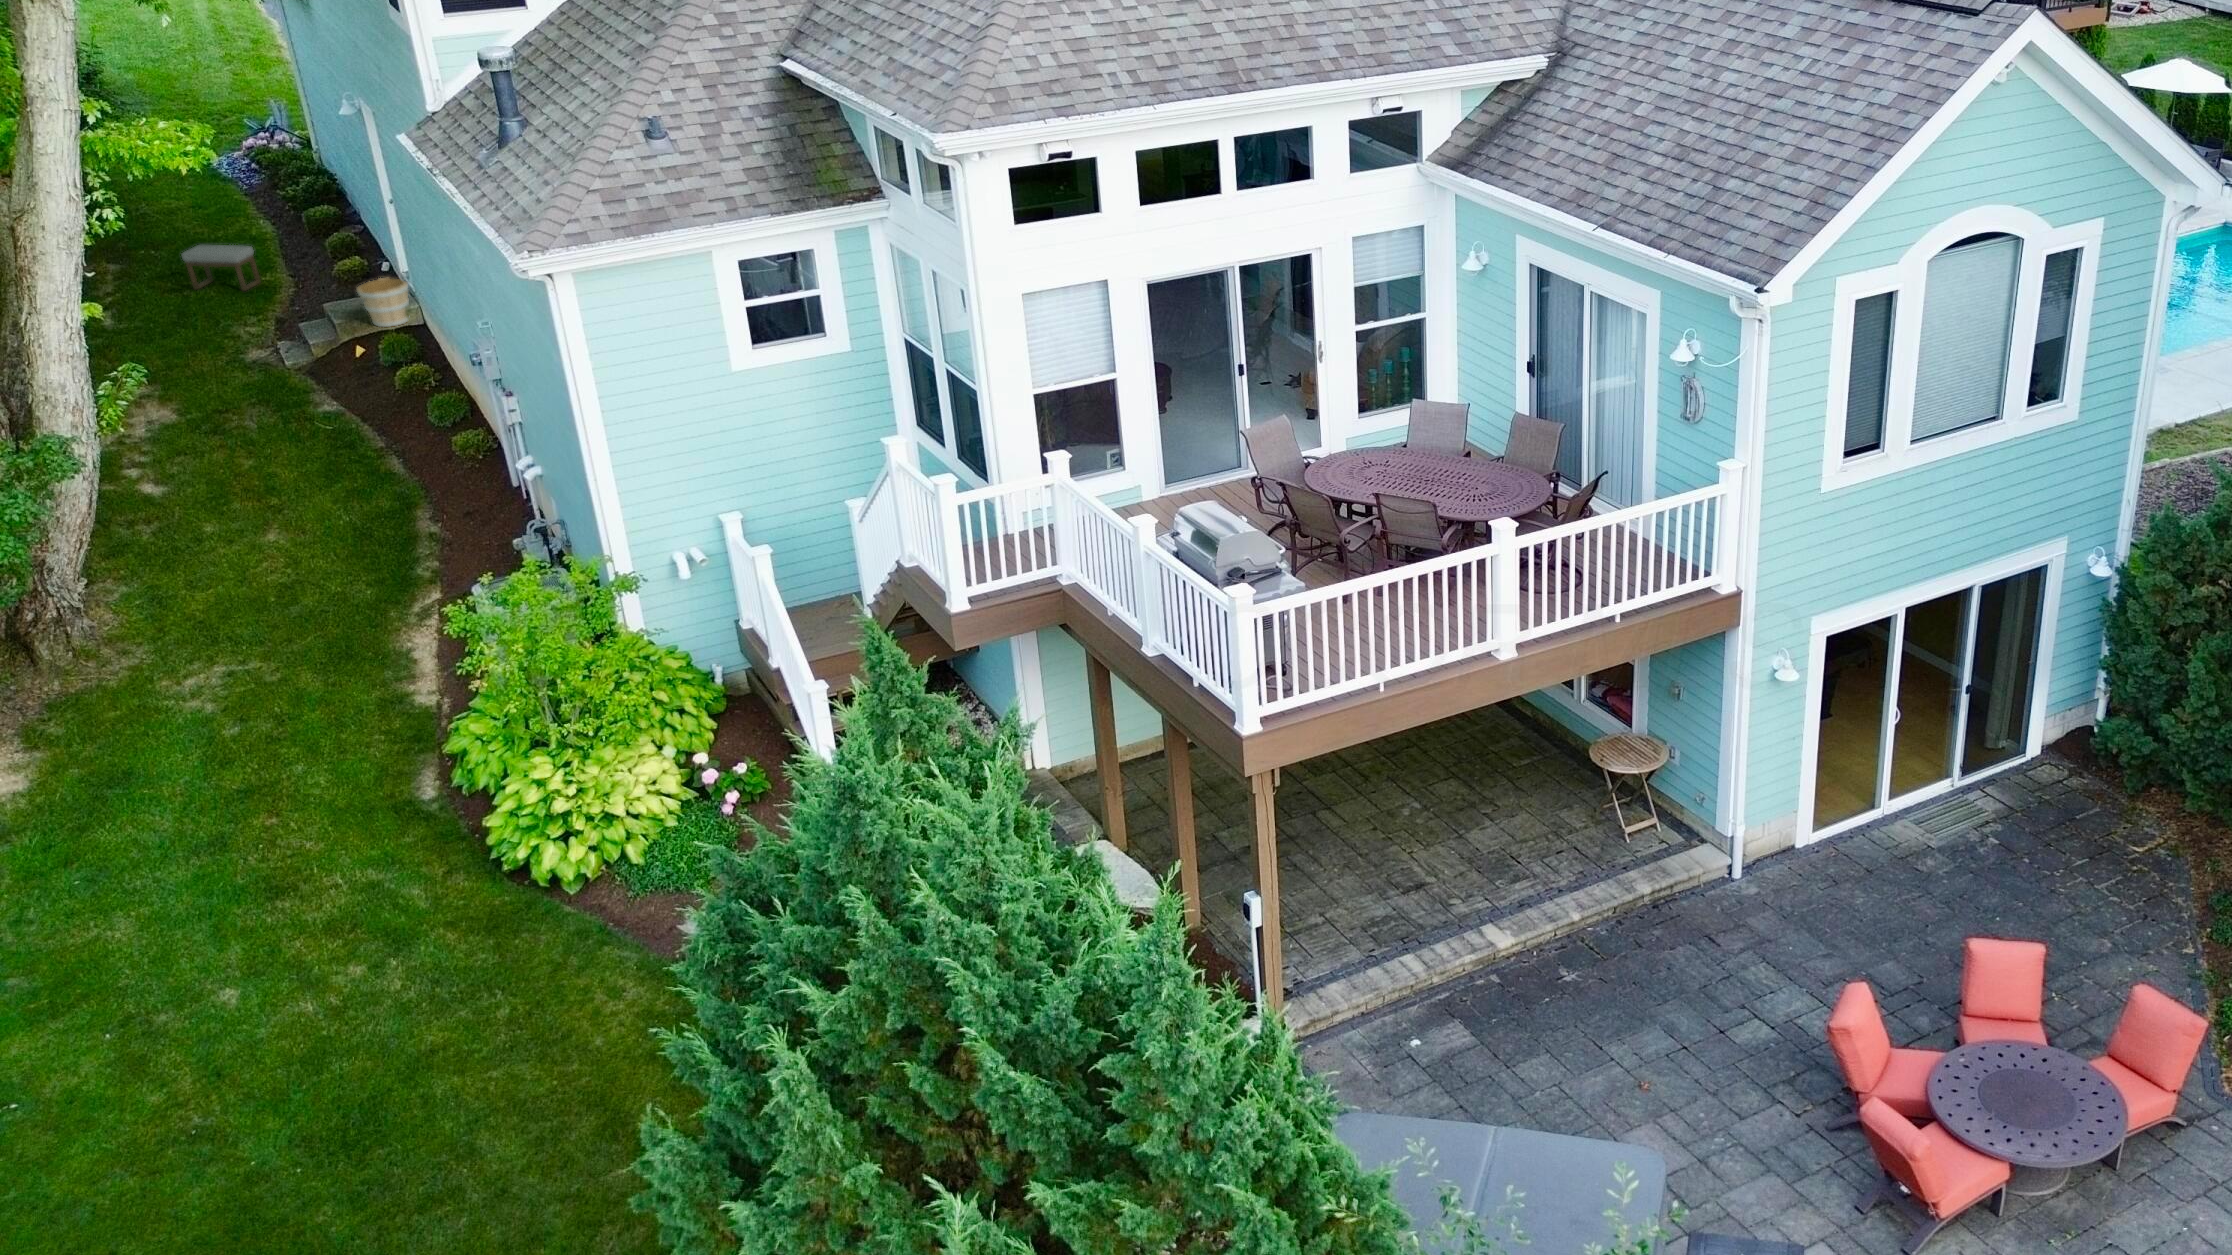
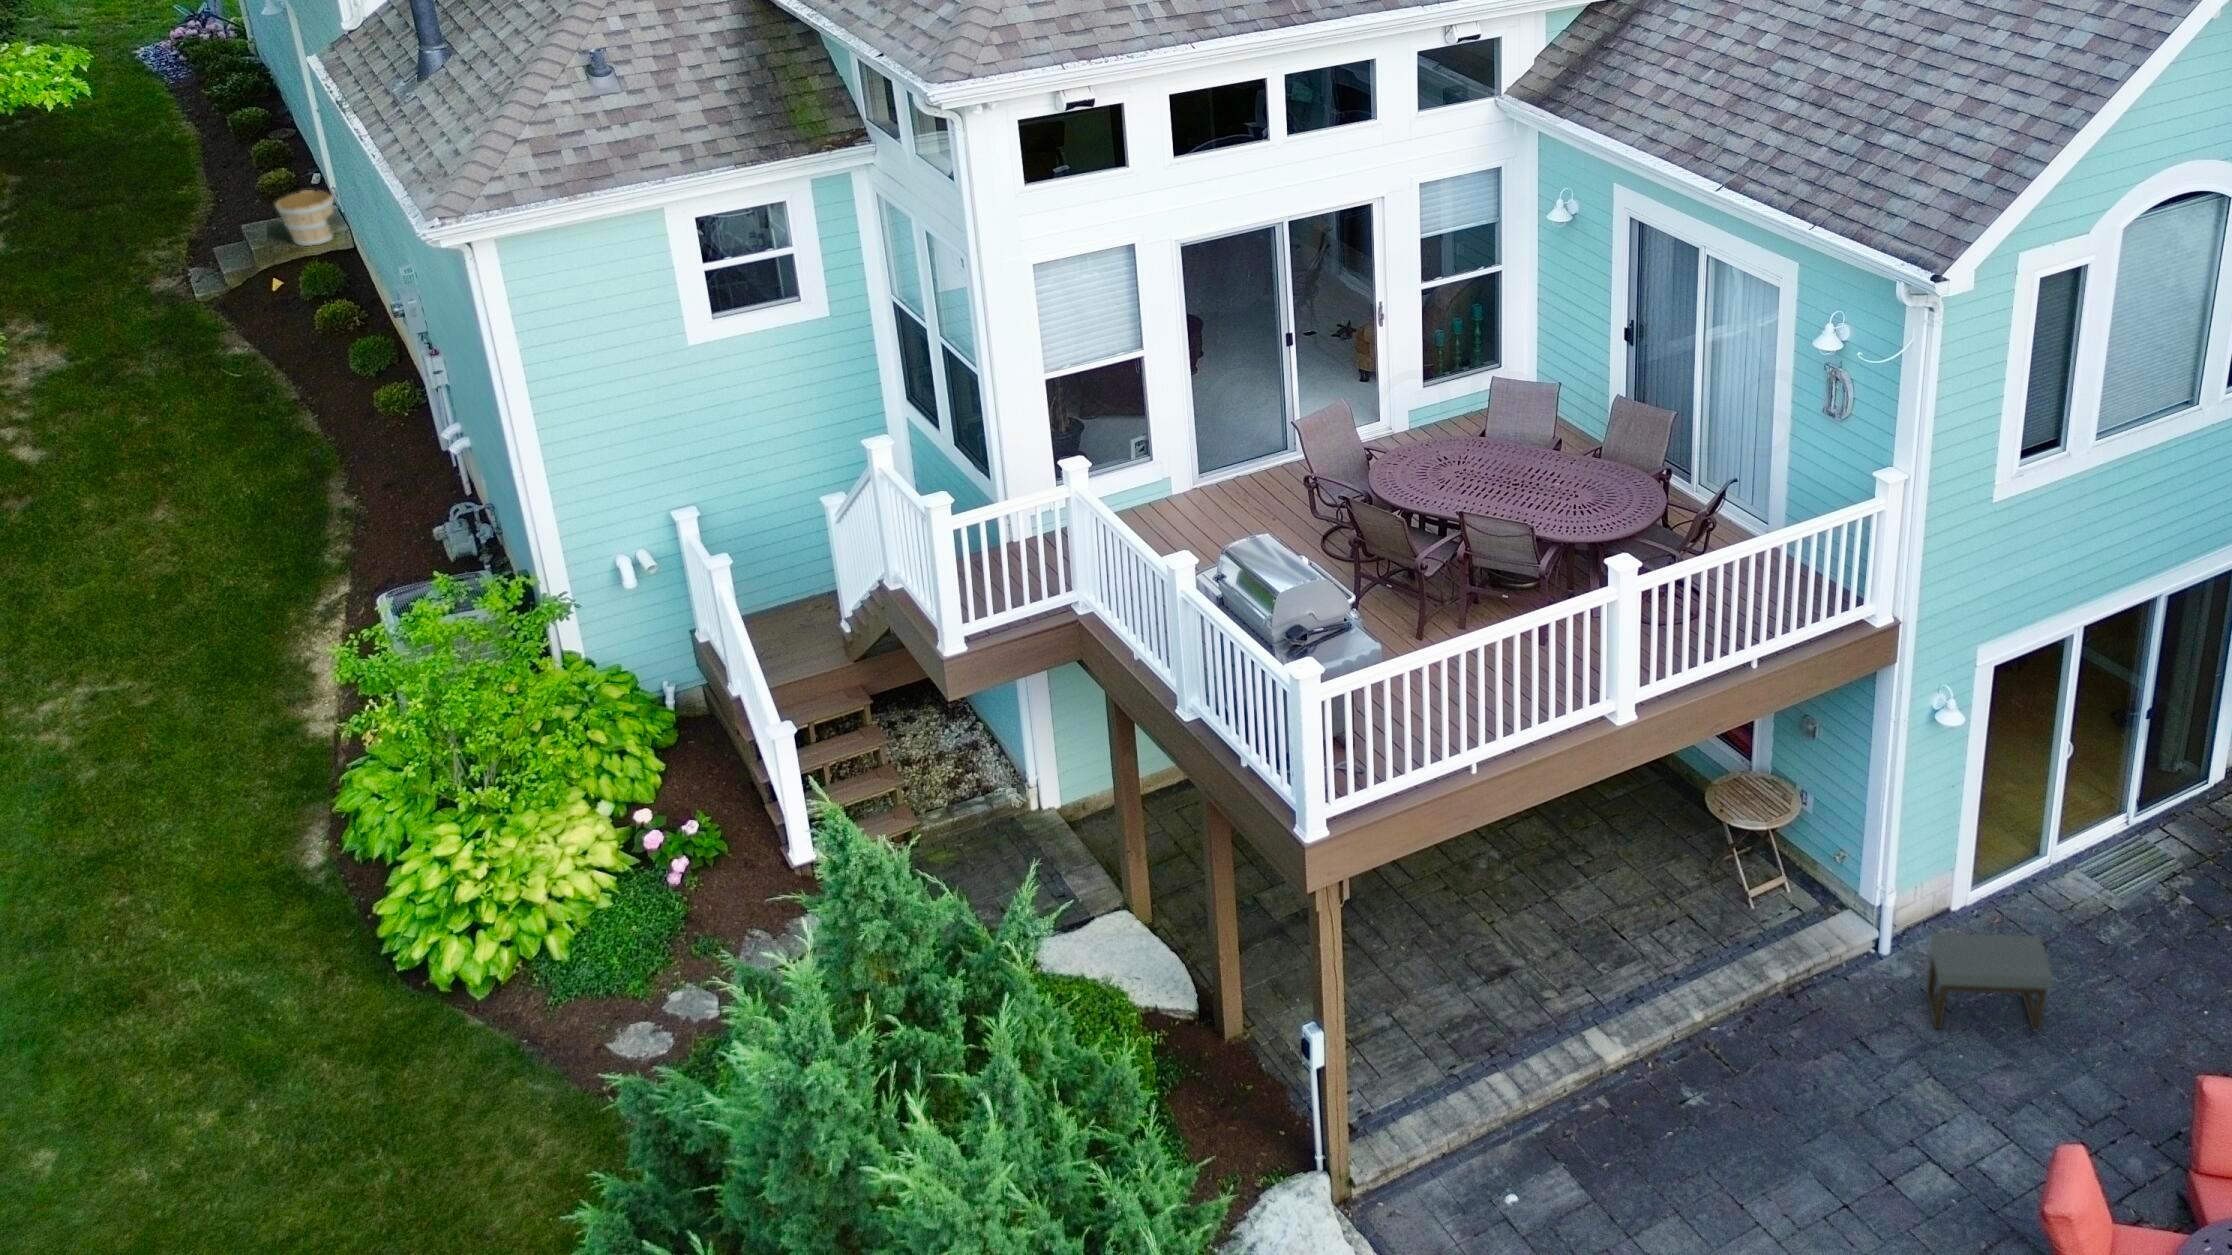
ottoman: present [182,245,260,291] -> present [1926,933,2053,1031]

